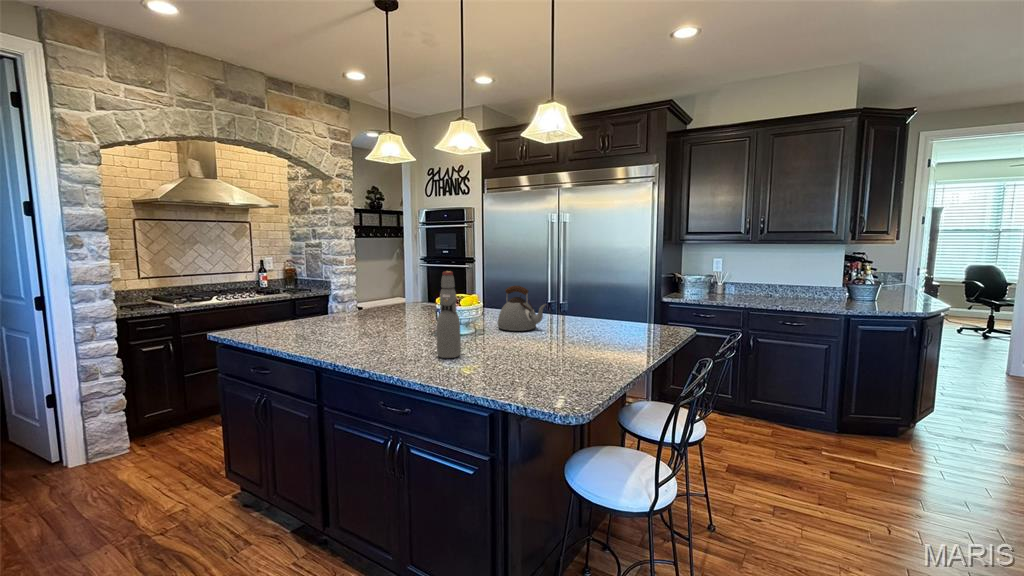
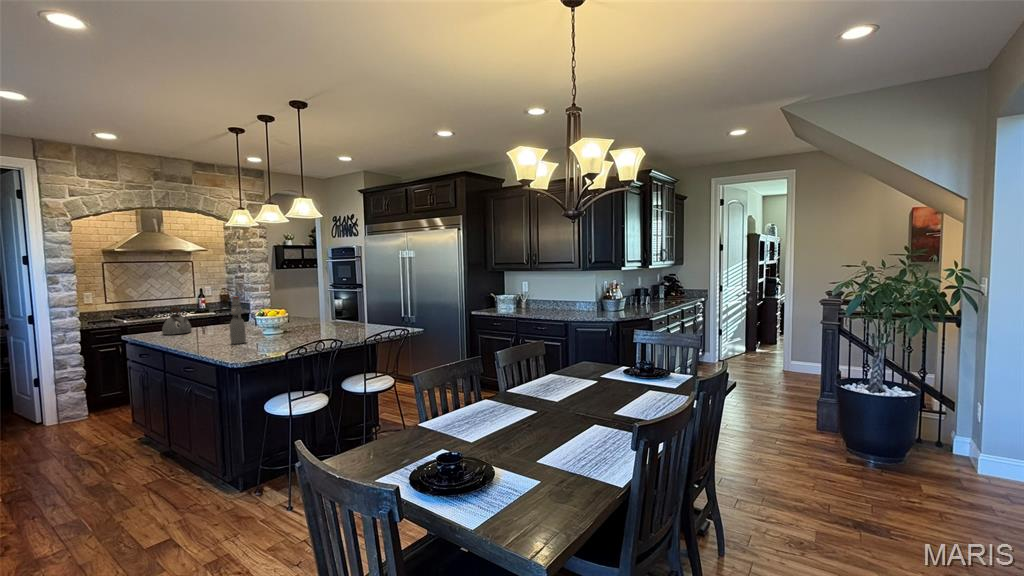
kettle: present [498,286,546,331] -> present [162,307,192,335]

